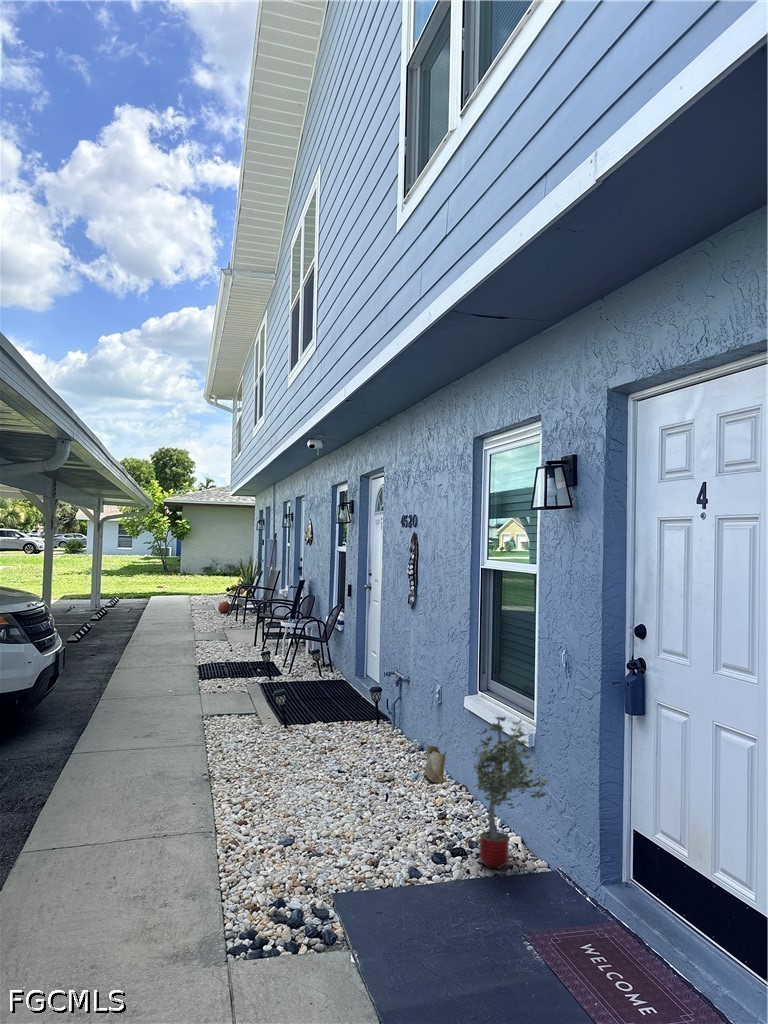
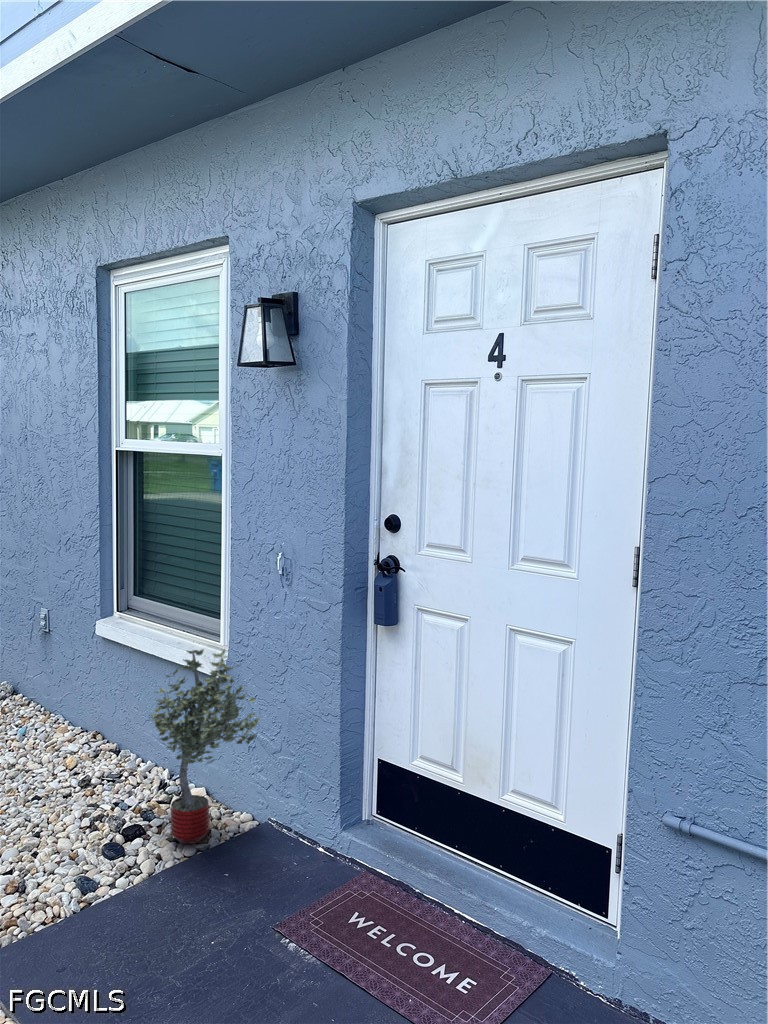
woven basket: present [424,735,446,783] -> none [34,669,68,736]

